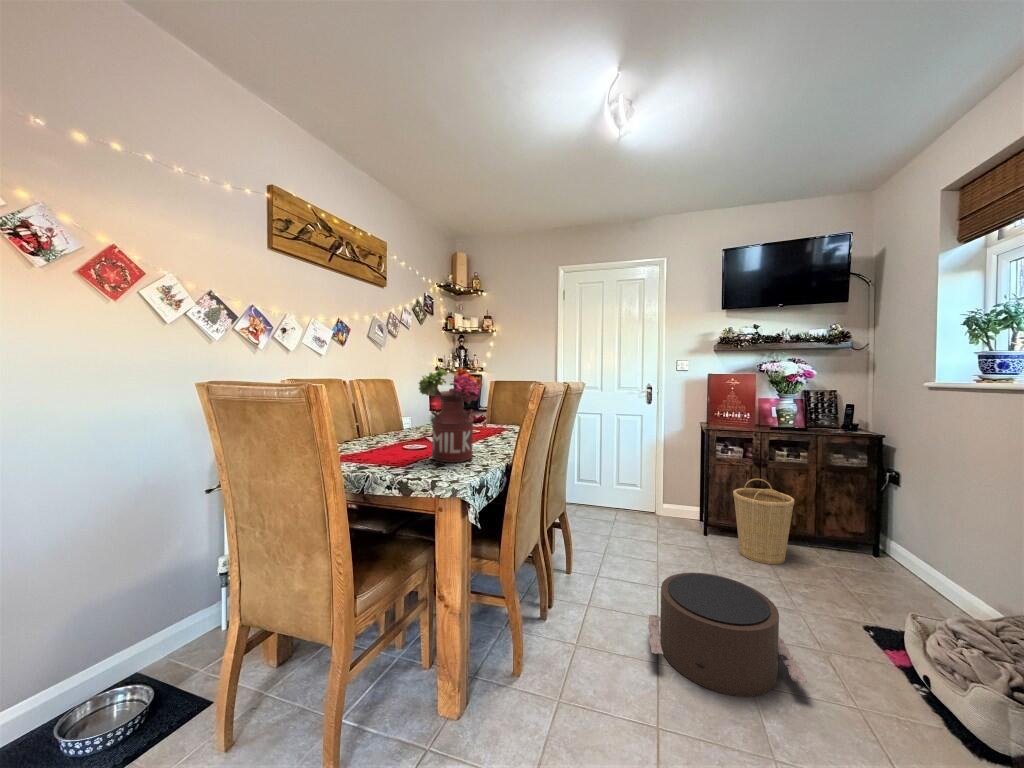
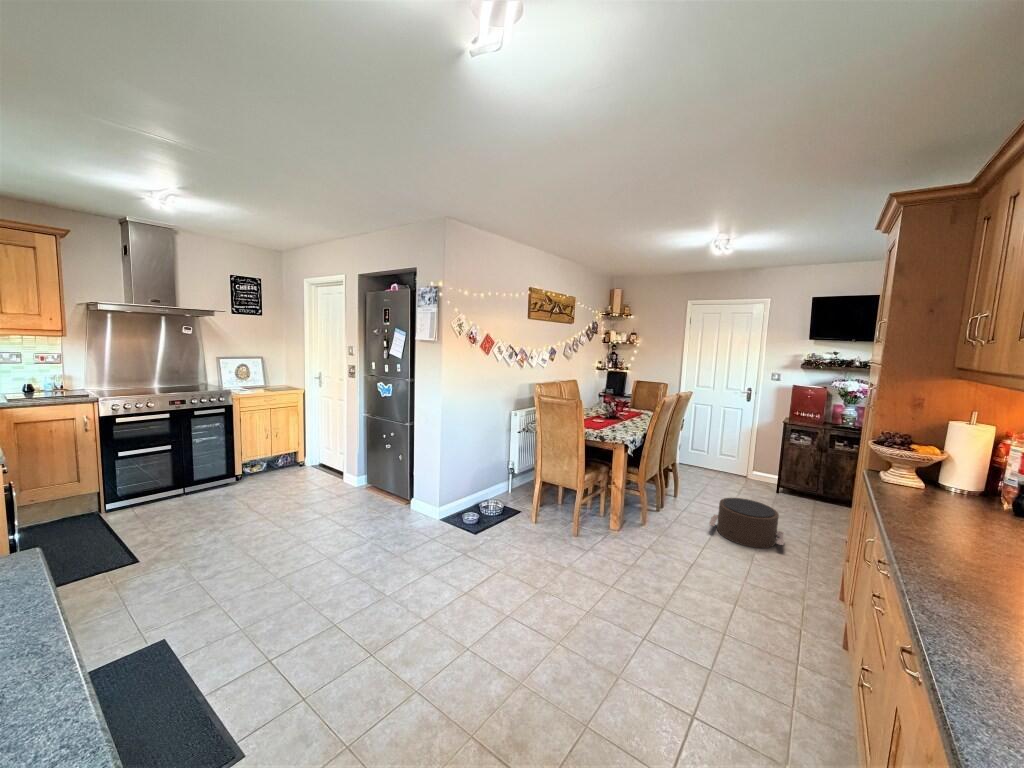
flower arrangement: present [419,367,483,462] -> none [606,388,635,430]
basket: present [733,479,794,564] -> none [795,459,837,512]

